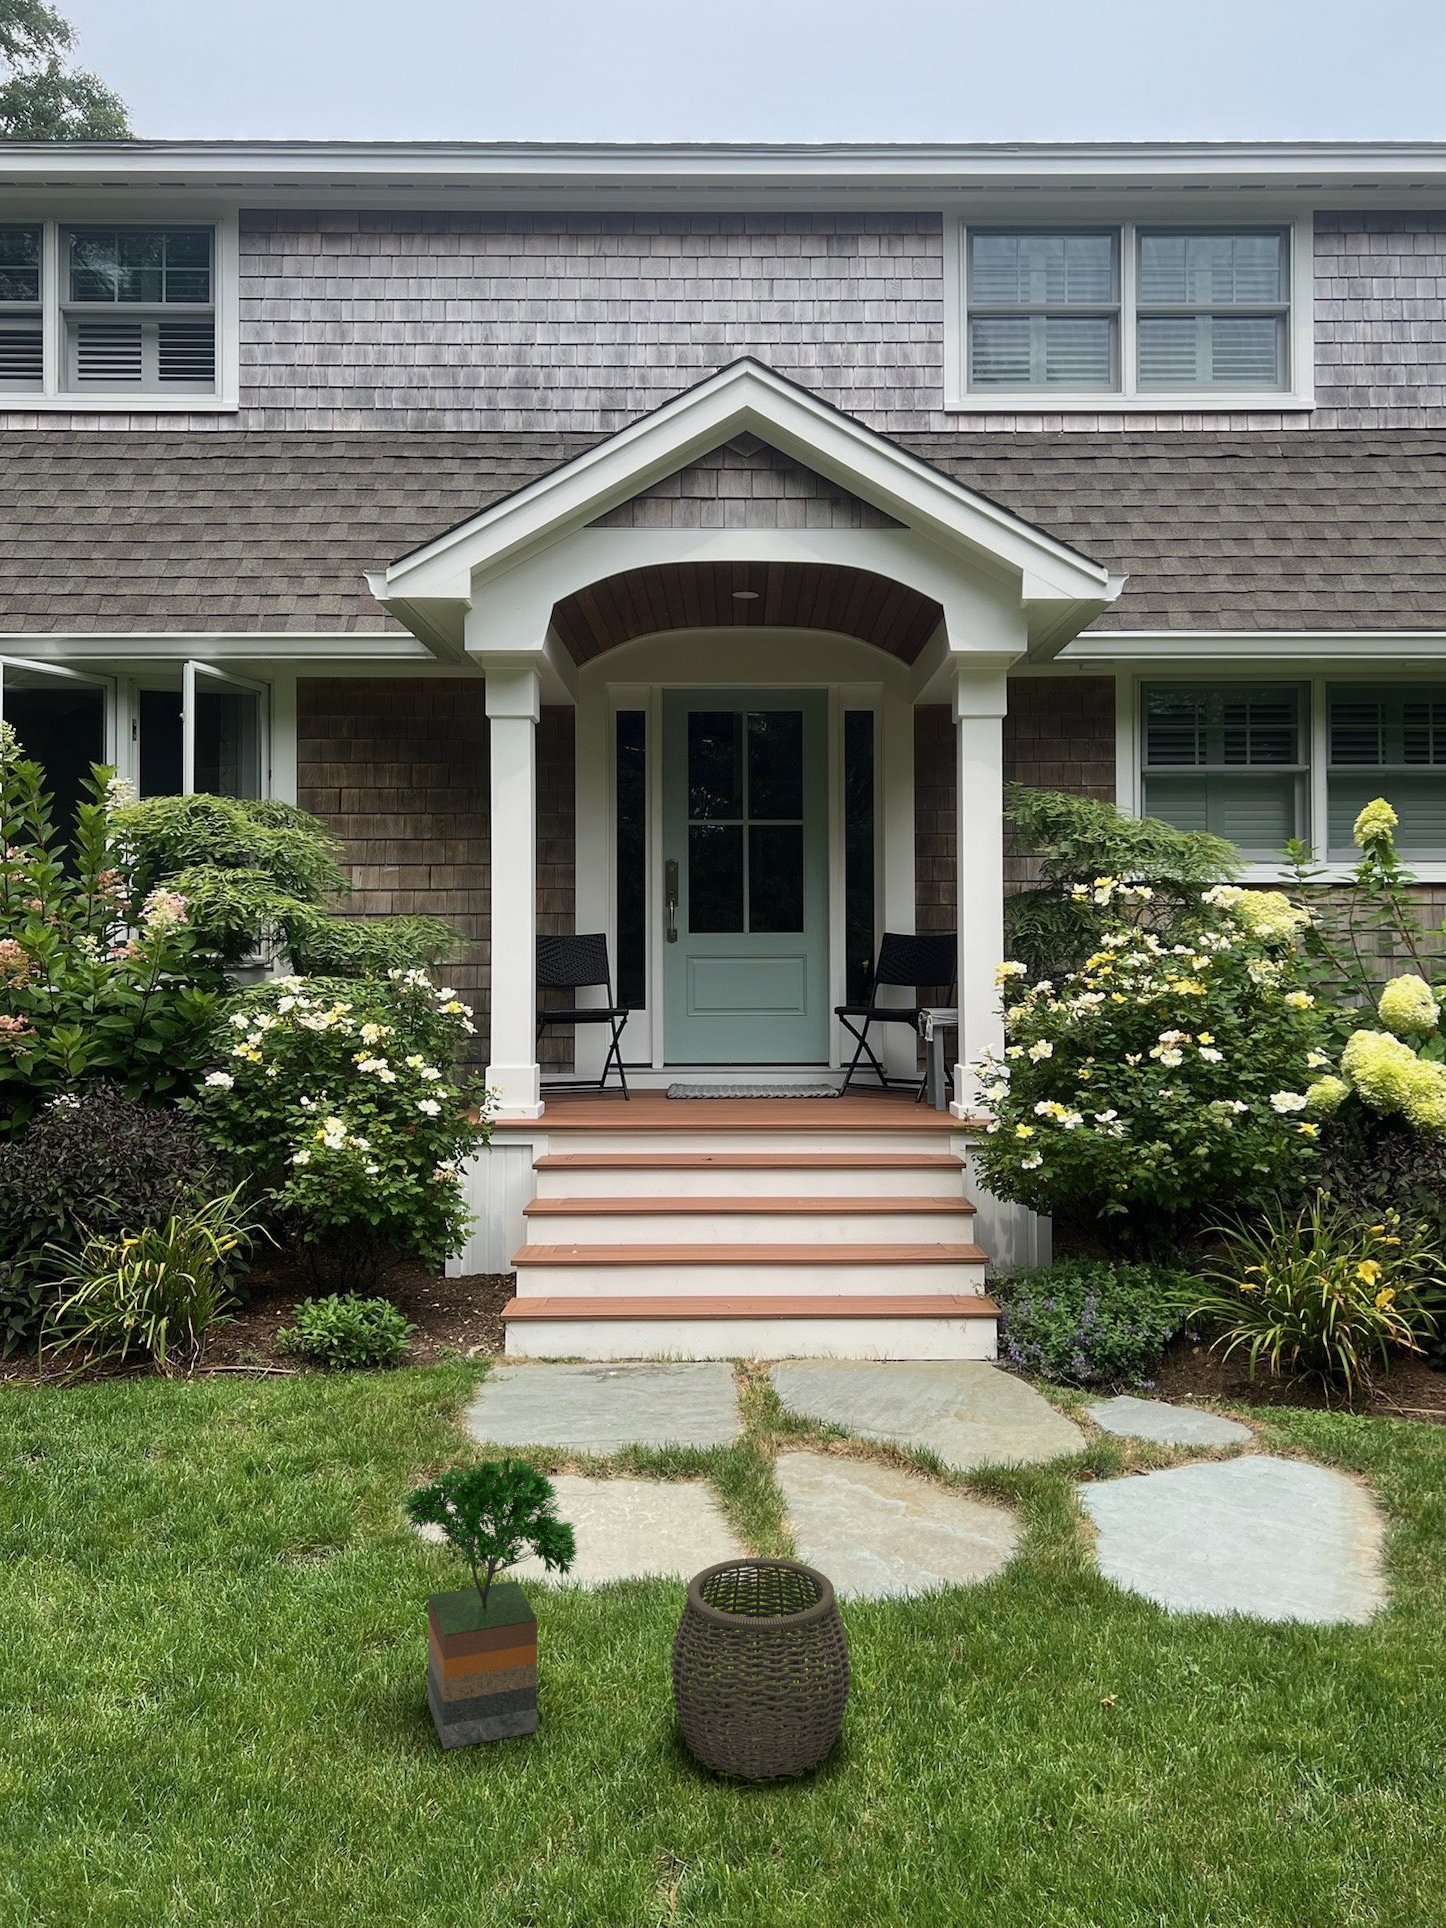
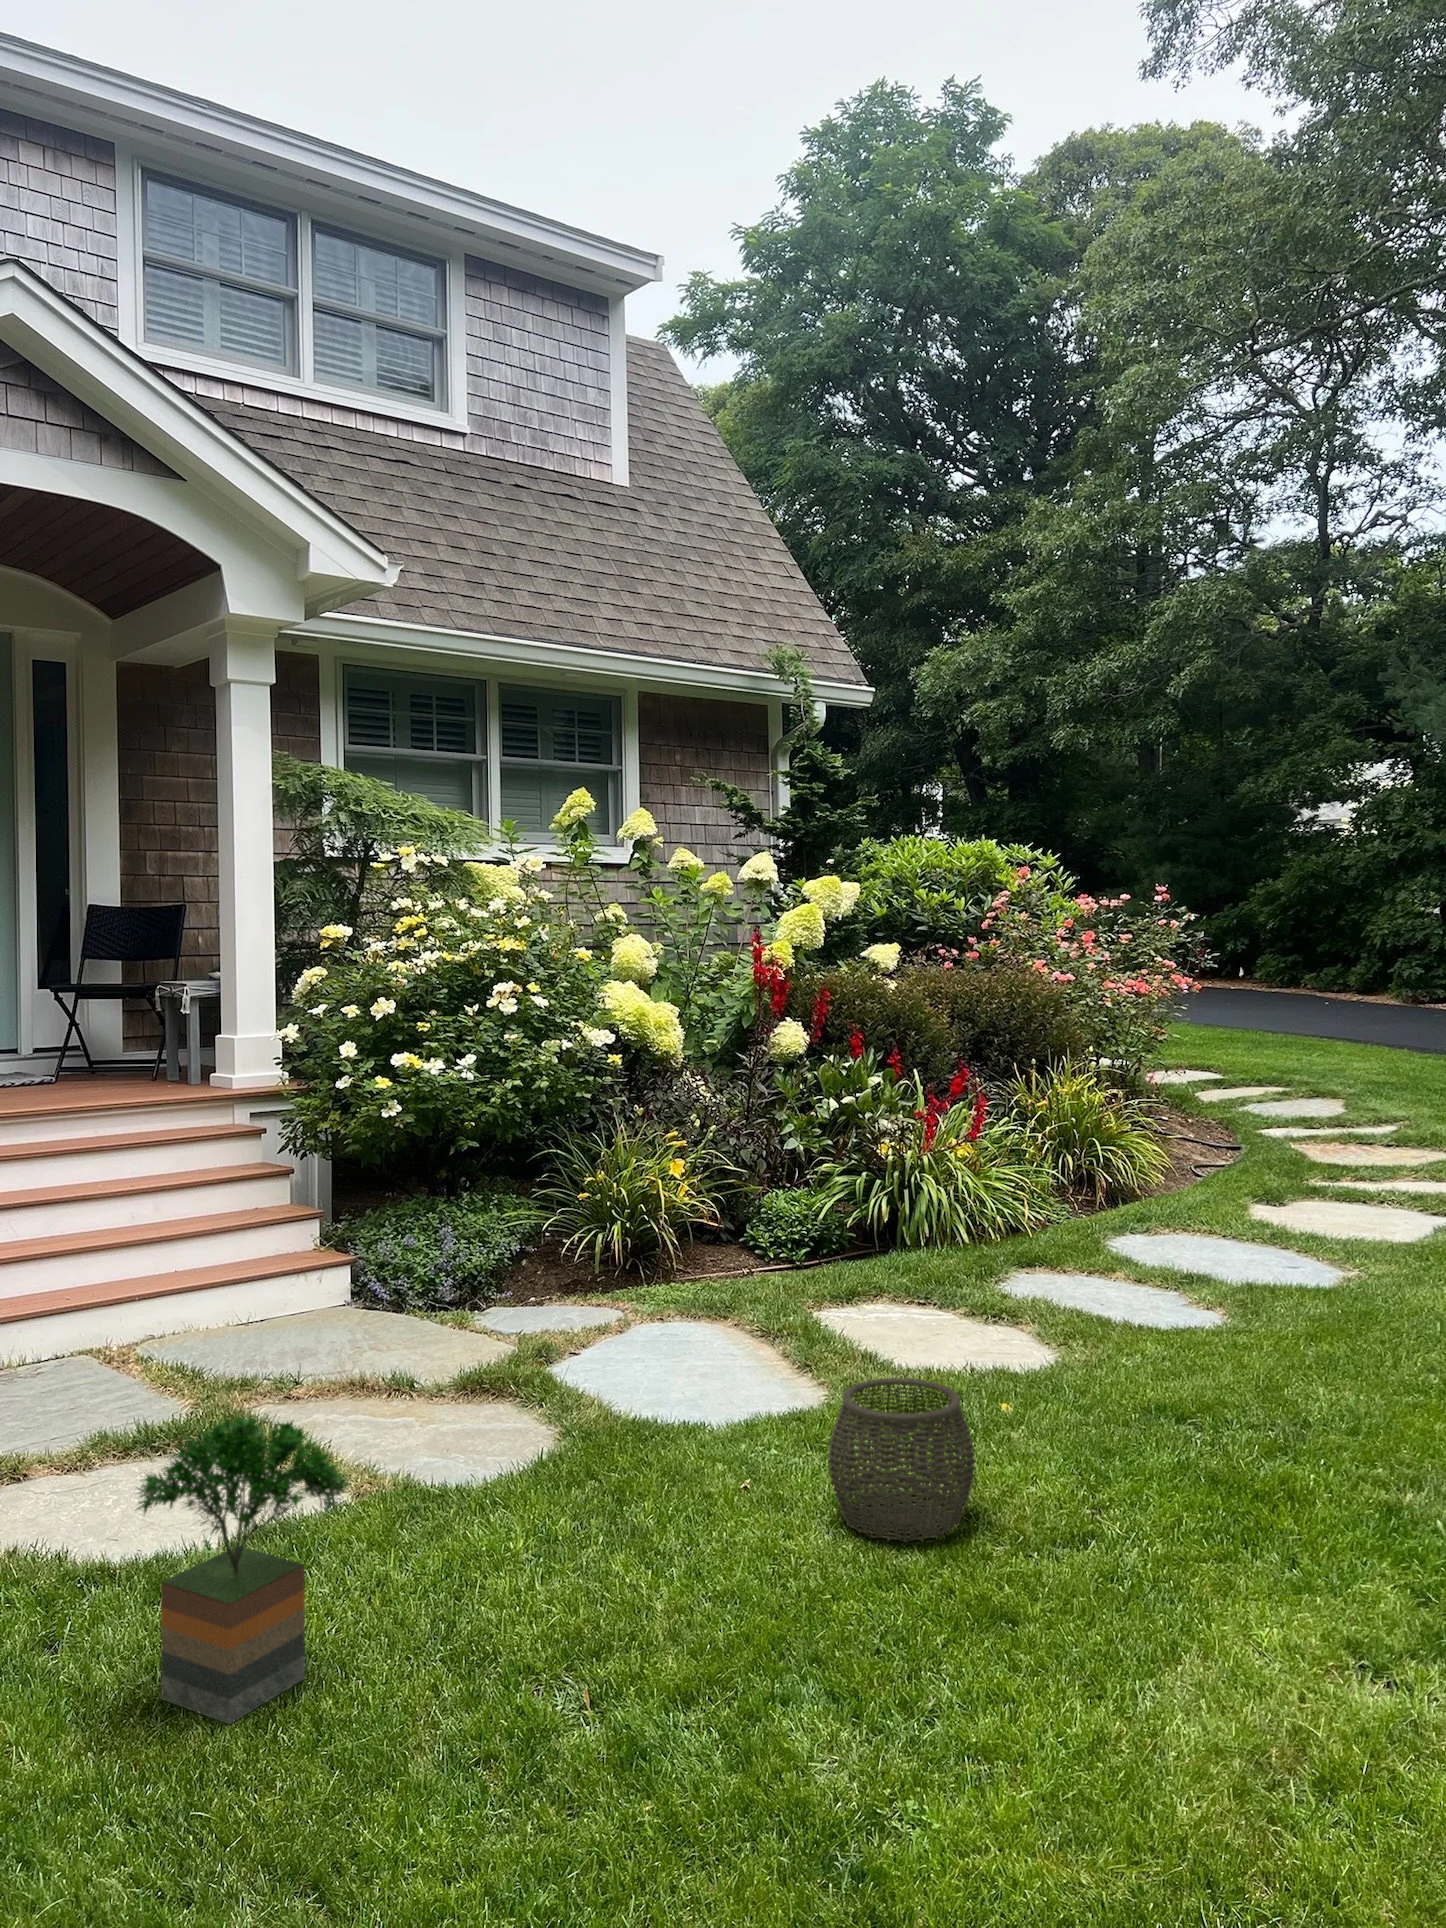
woven basket: present [670,1558,851,1780] -> present [828,1378,976,1542]

